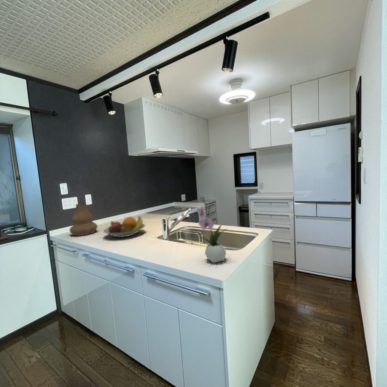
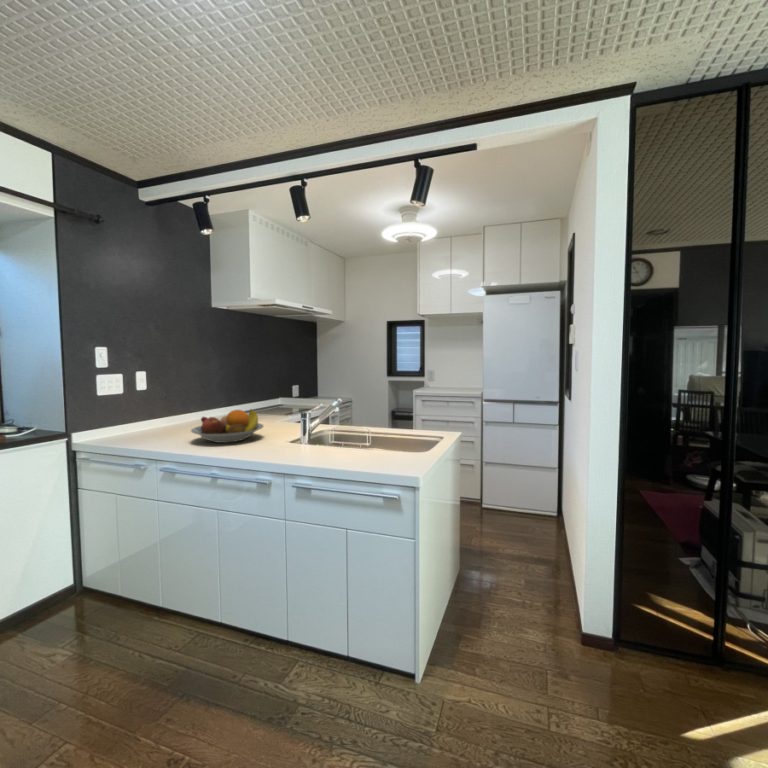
flower arrangement: present [197,197,226,263] -> none [378,373,419,464]
vase: present [70,203,97,236] -> none [116,385,168,442]

